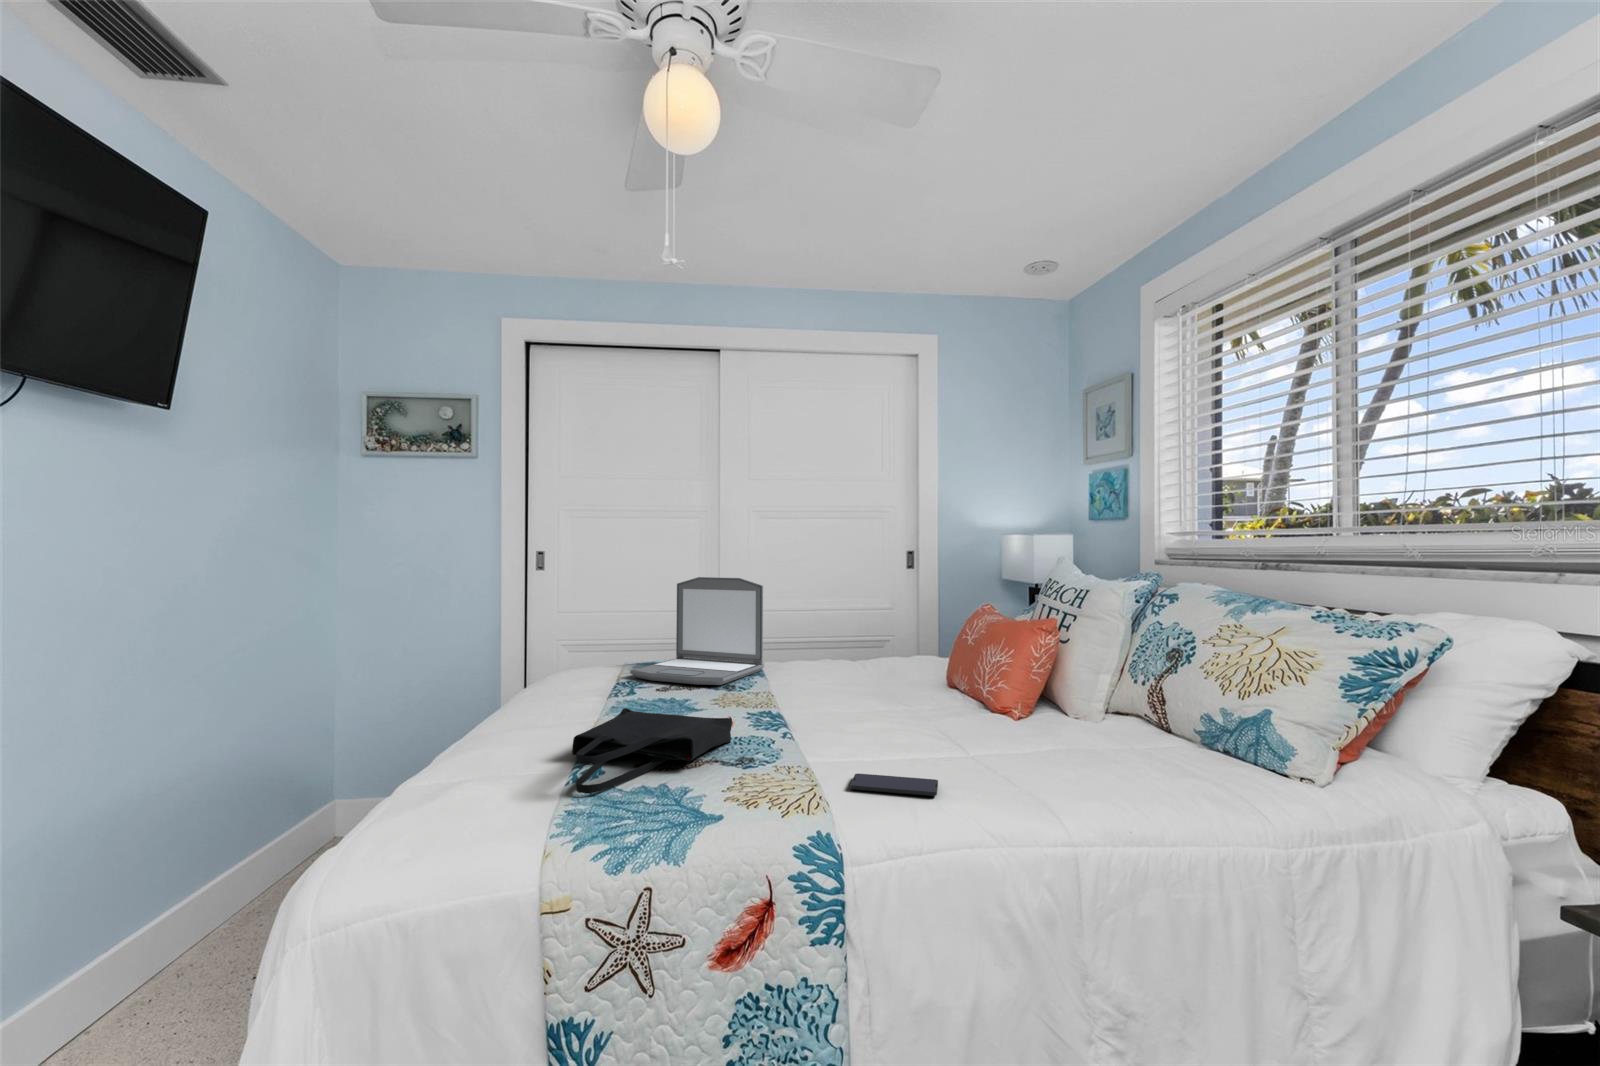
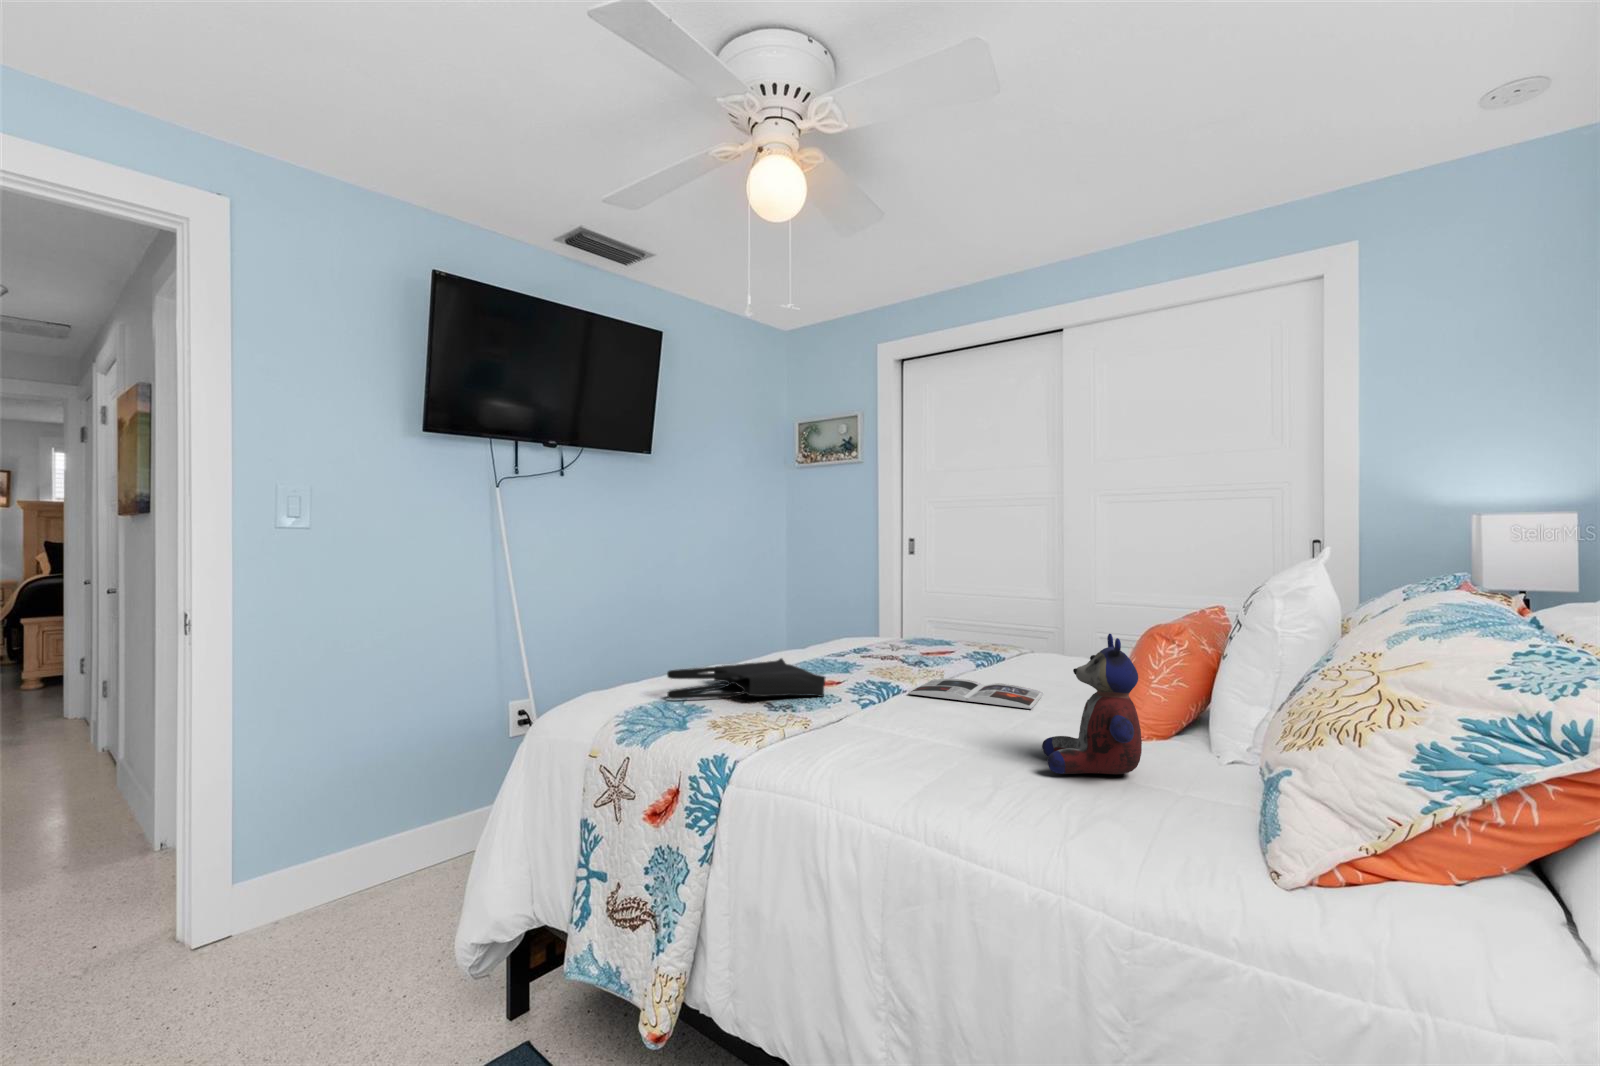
laptop: present [630,577,764,685] -> none [886,563,1009,663]
stuffed bear: none [1012,633,1108,754] -> present [1042,634,1142,774]
magazine: none [766,691,901,719] -> present [908,679,1044,709]
smartphone: present [850,774,938,796] -> none [803,732,870,759]

